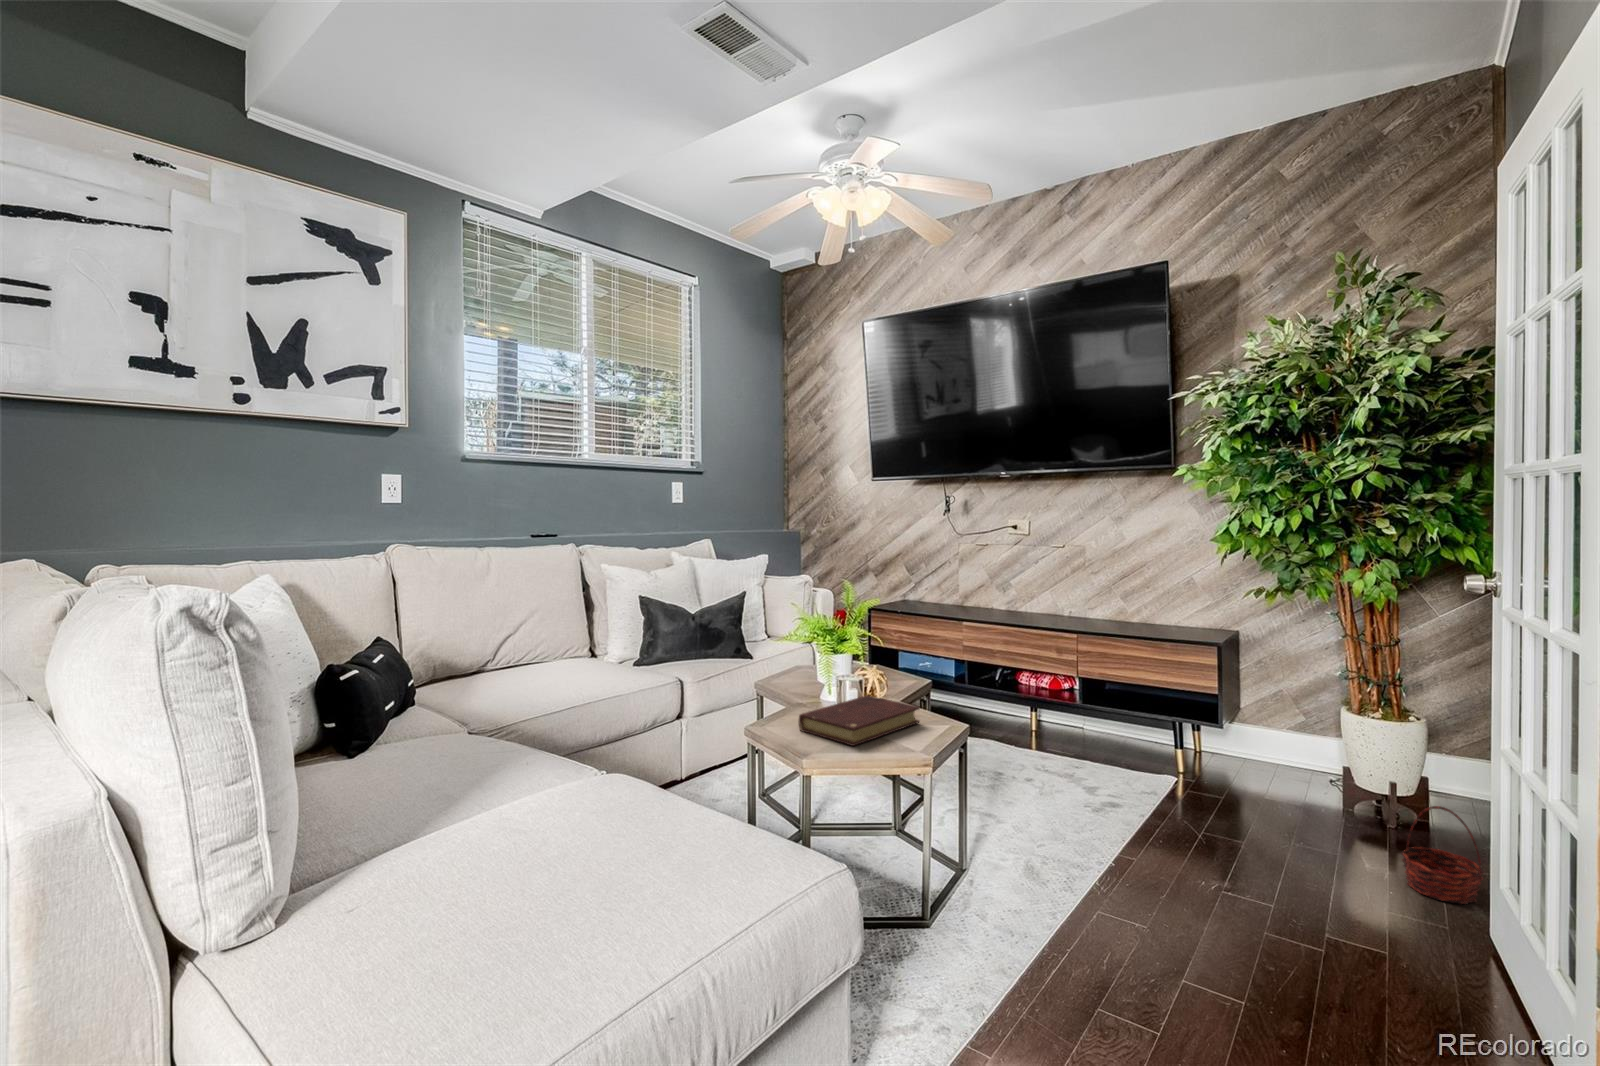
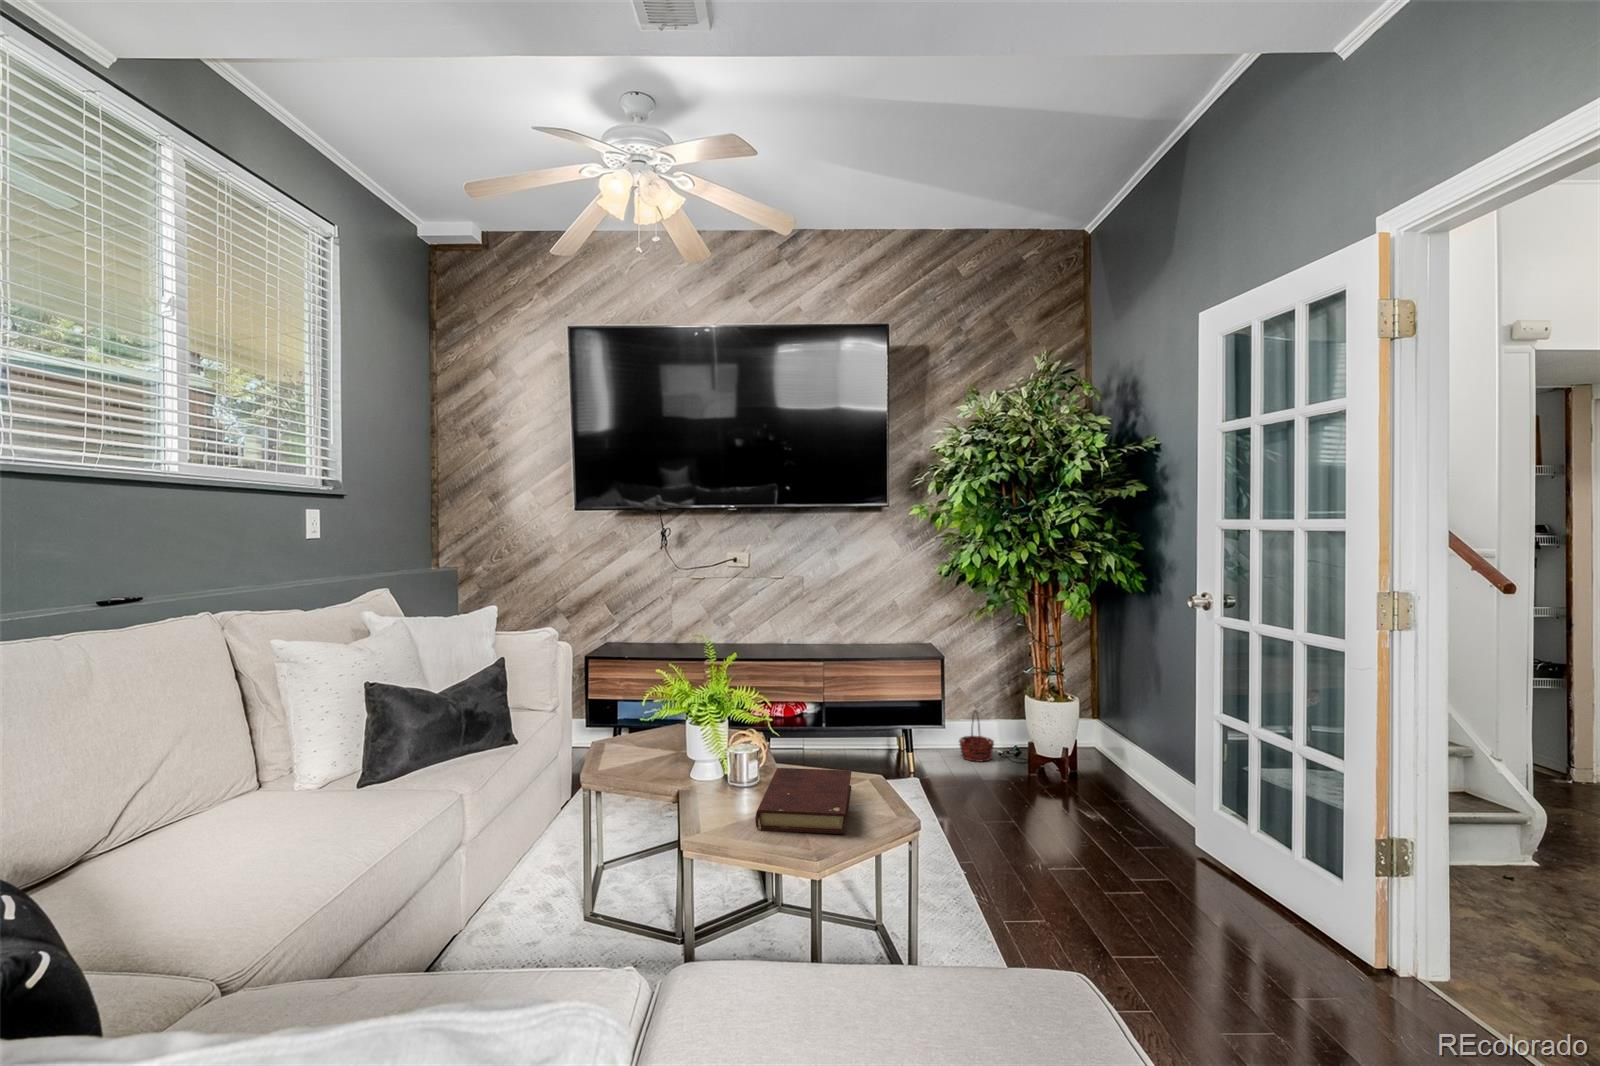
basket: present [1401,806,1484,904] -> present [959,711,994,762]

